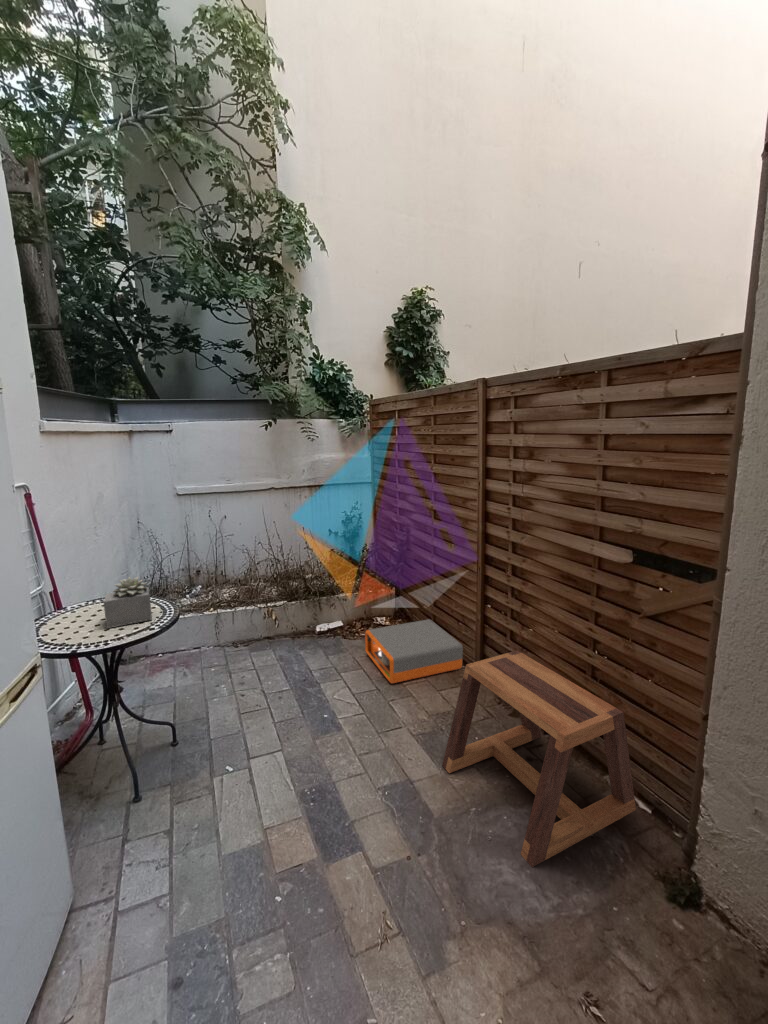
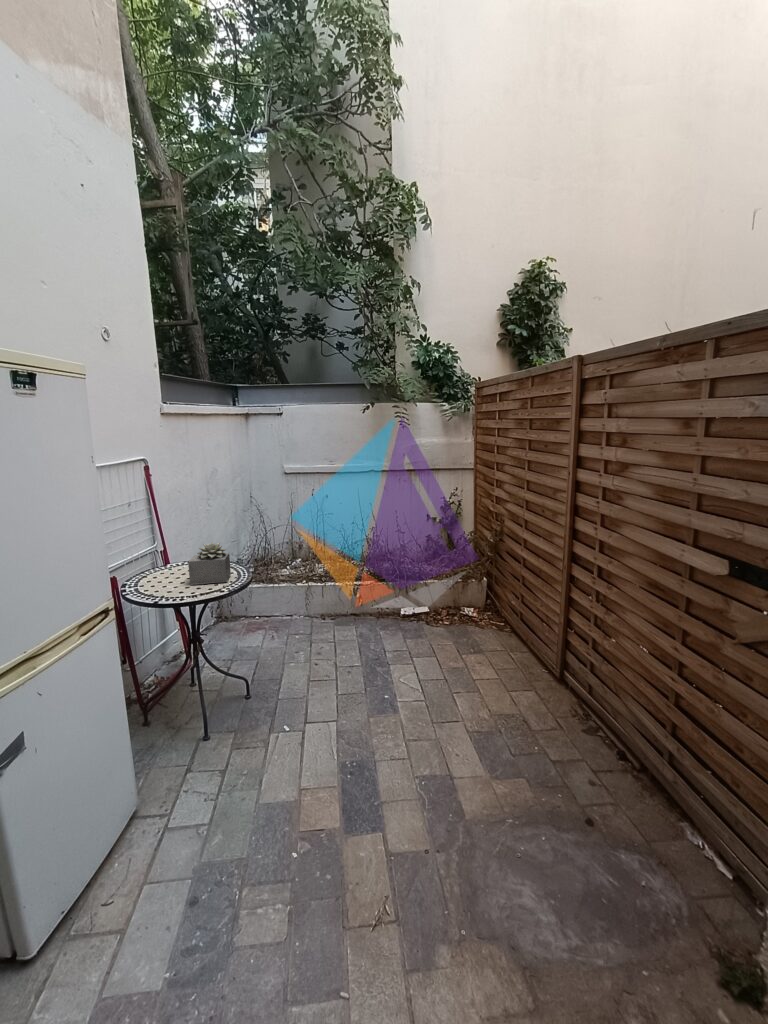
storage box: present [365,619,463,683] -> none [443,616,544,676]
stool: present [442,650,636,867] -> none [489,662,712,901]

